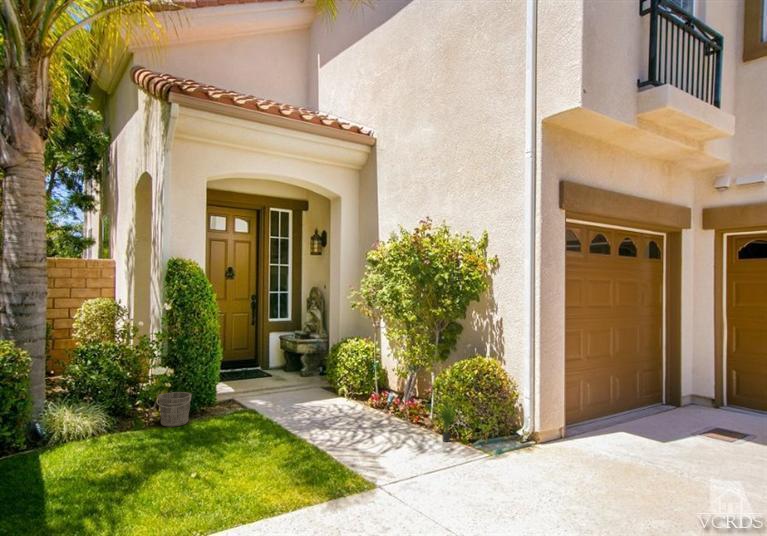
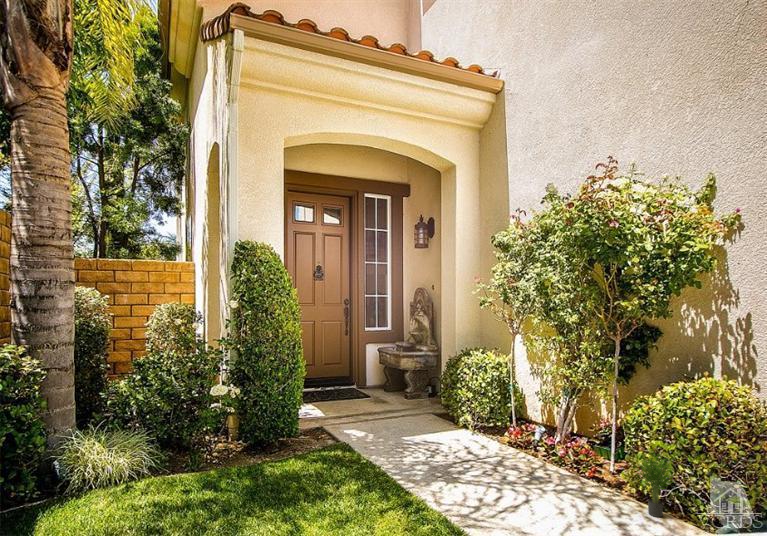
bucket: present [157,392,192,427] -> none [217,419,264,468]

